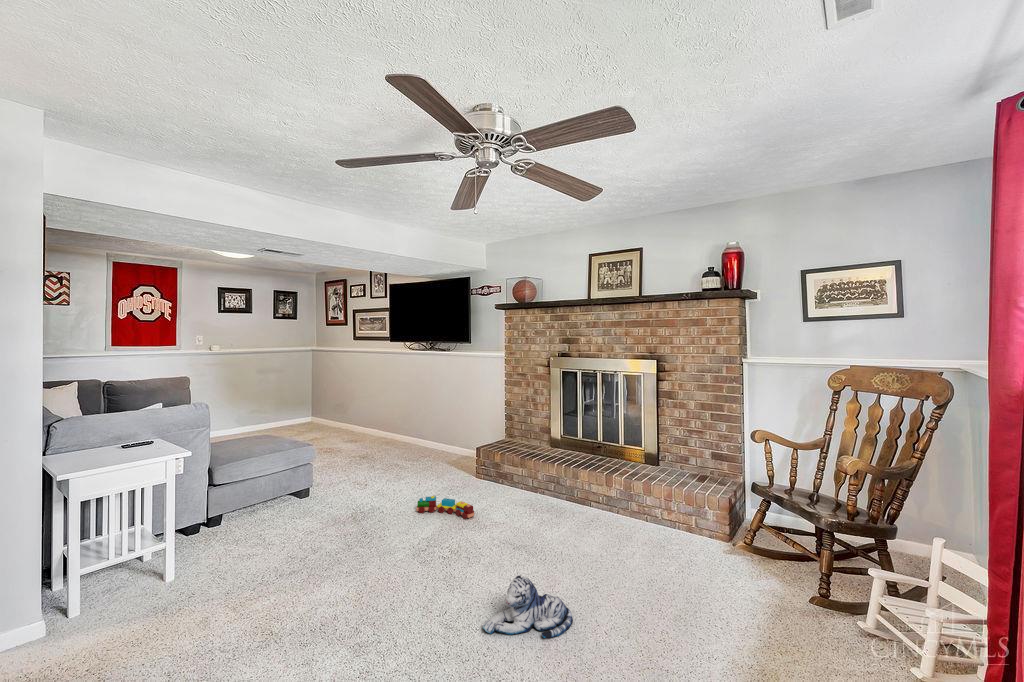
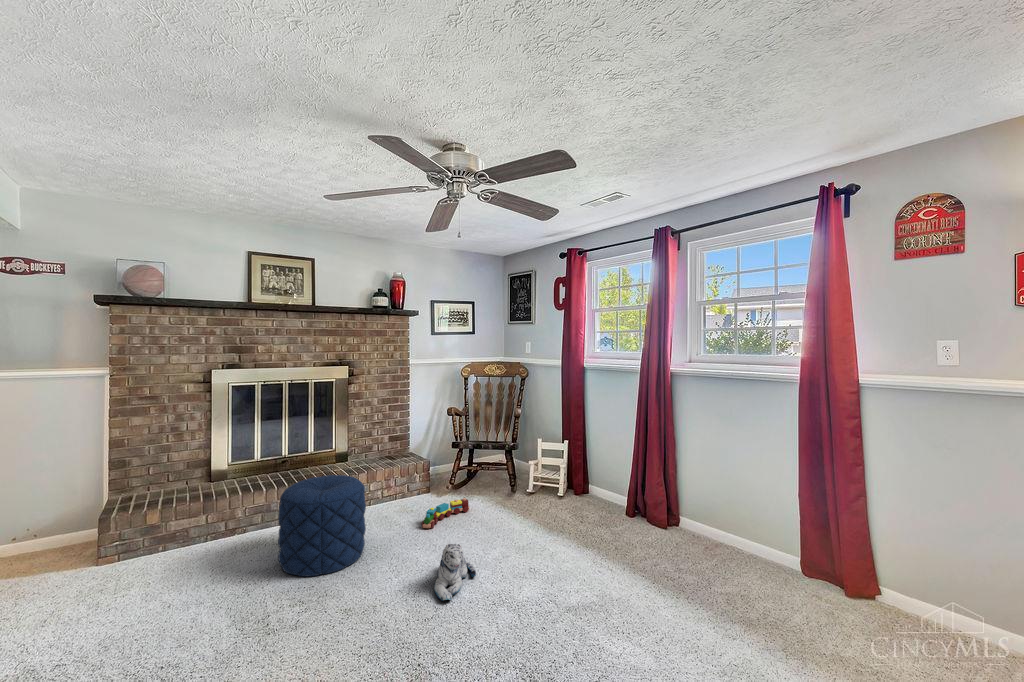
pouf: none [492,461,568,554] -> present [278,475,366,576]
toy train: present [416,496,474,519] -> present [422,498,469,528]

